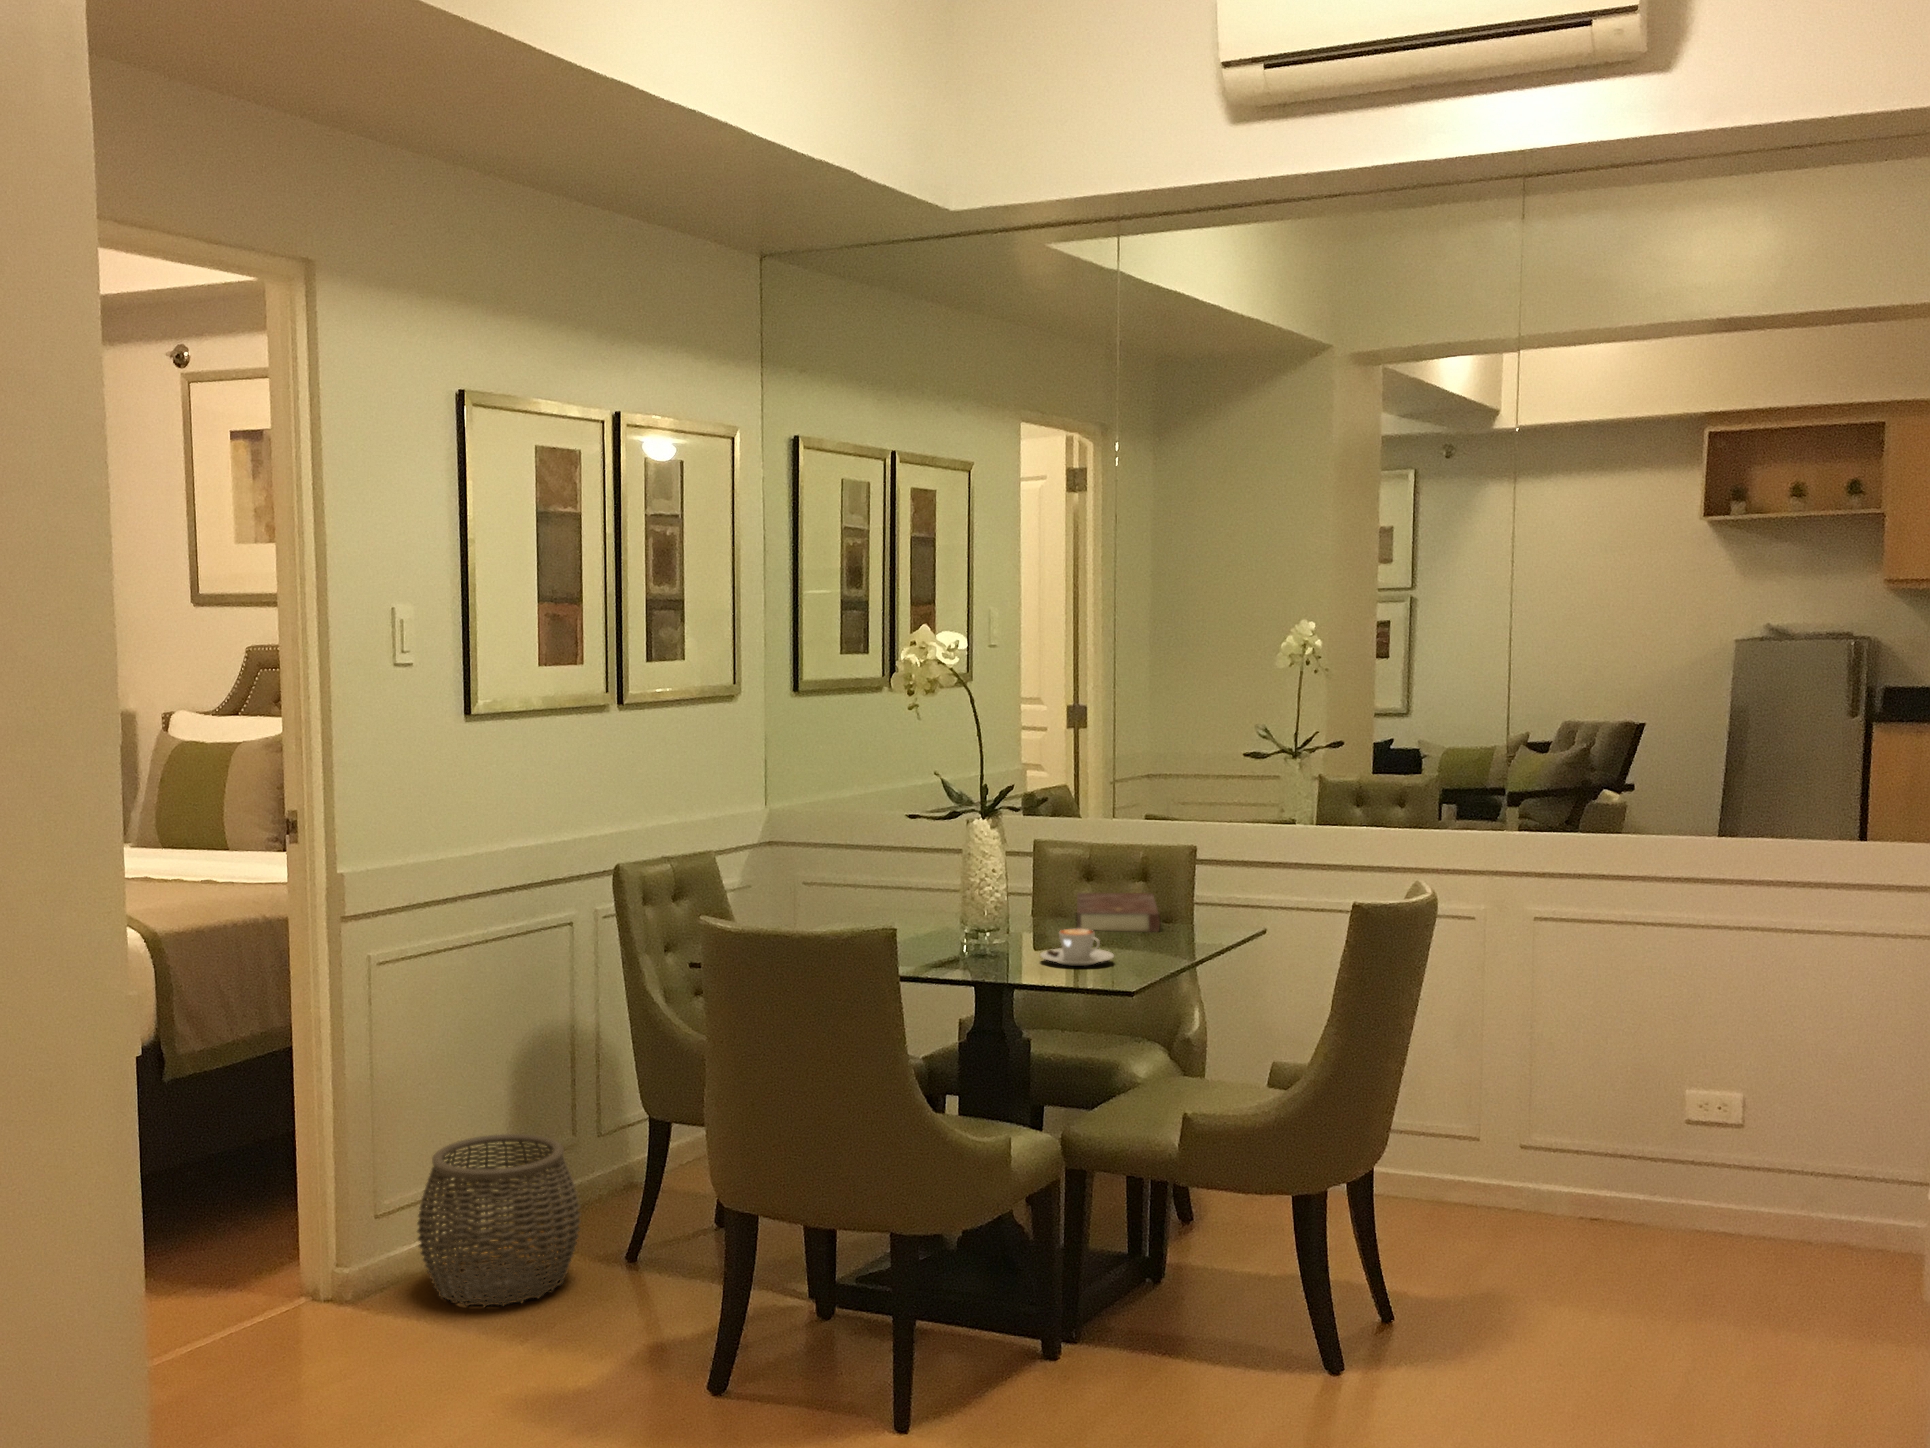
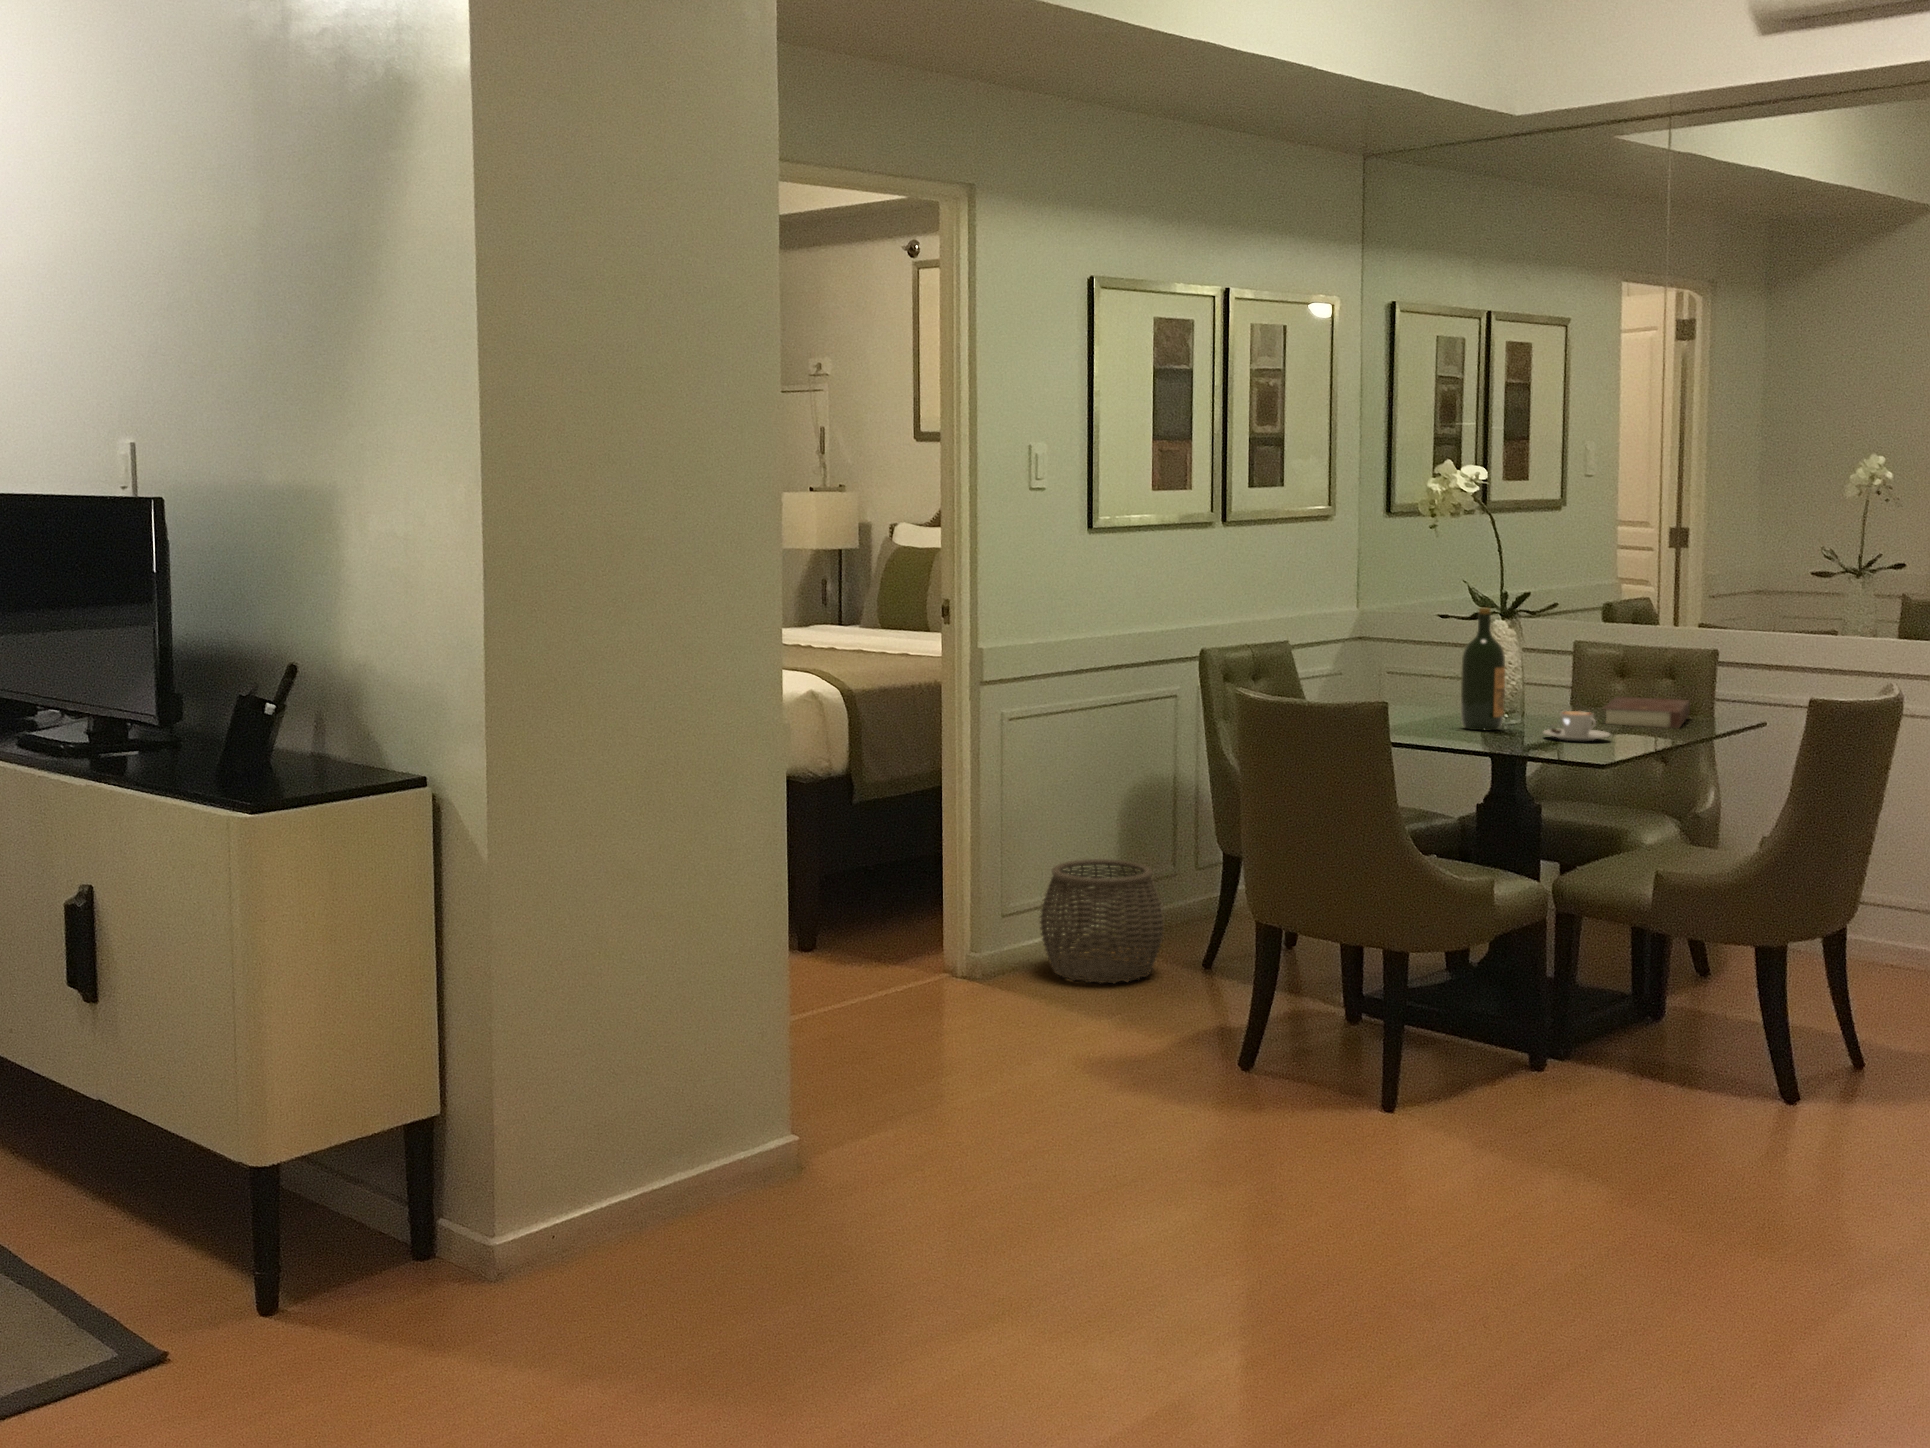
wine bottle: none [940,809,989,955] -> present [1461,608,1505,730]

